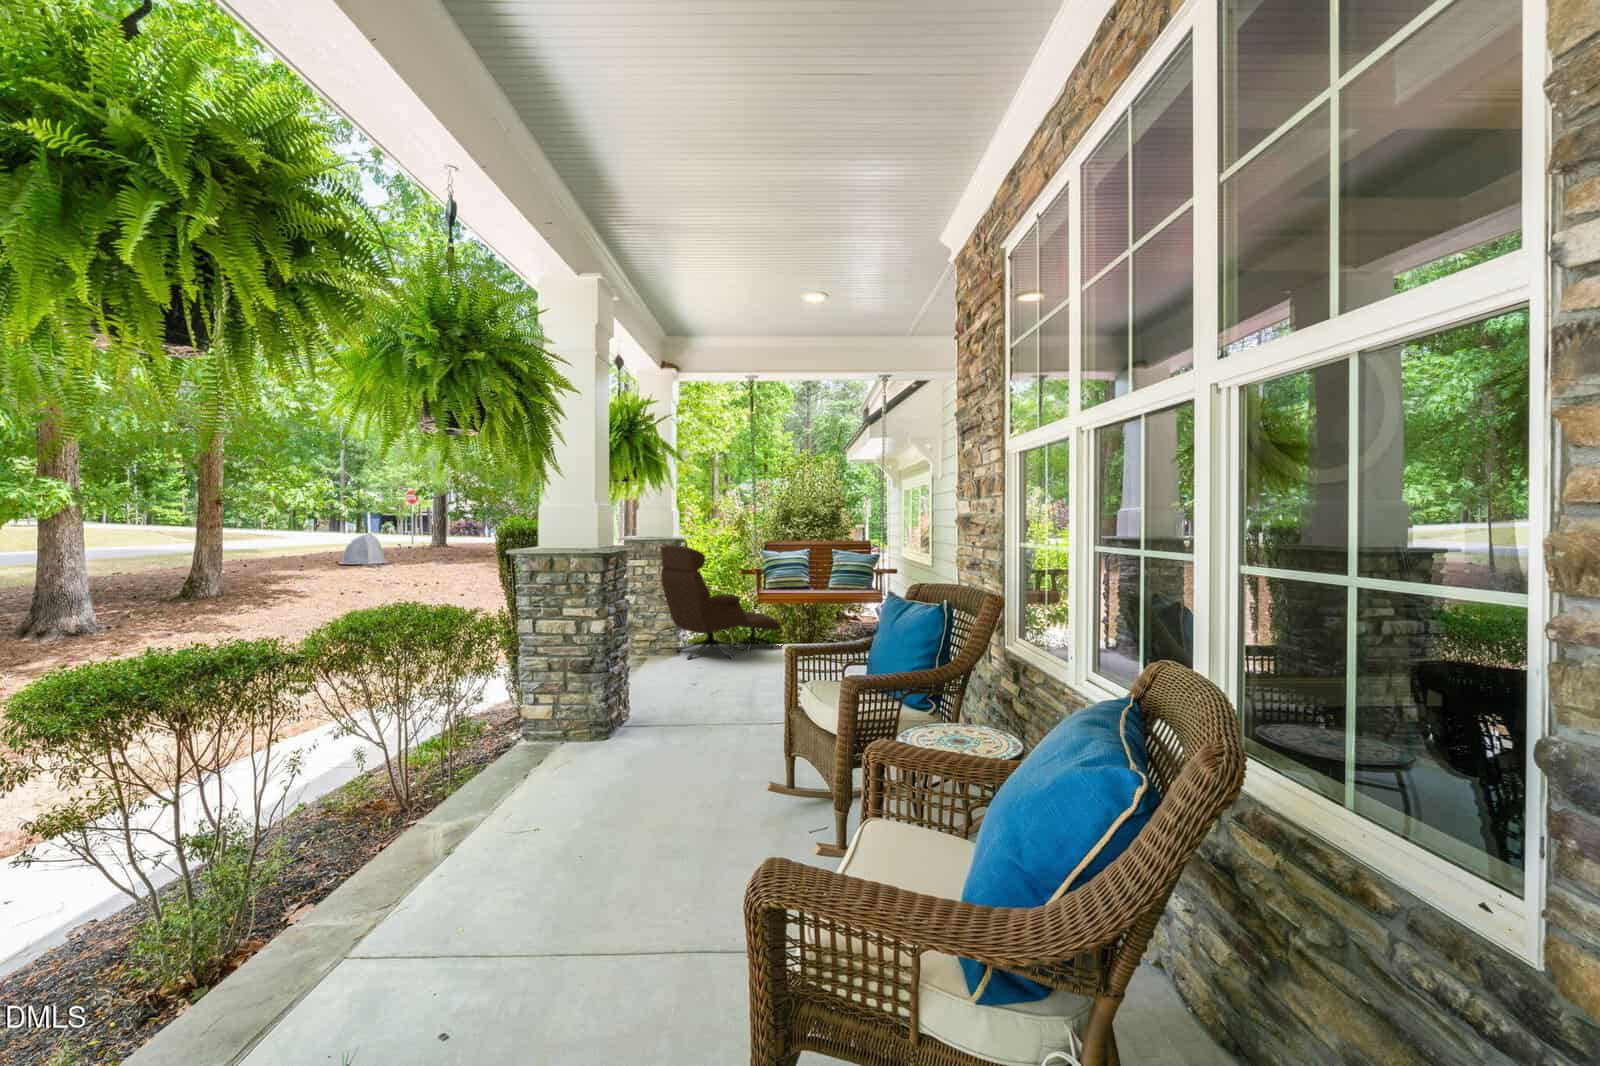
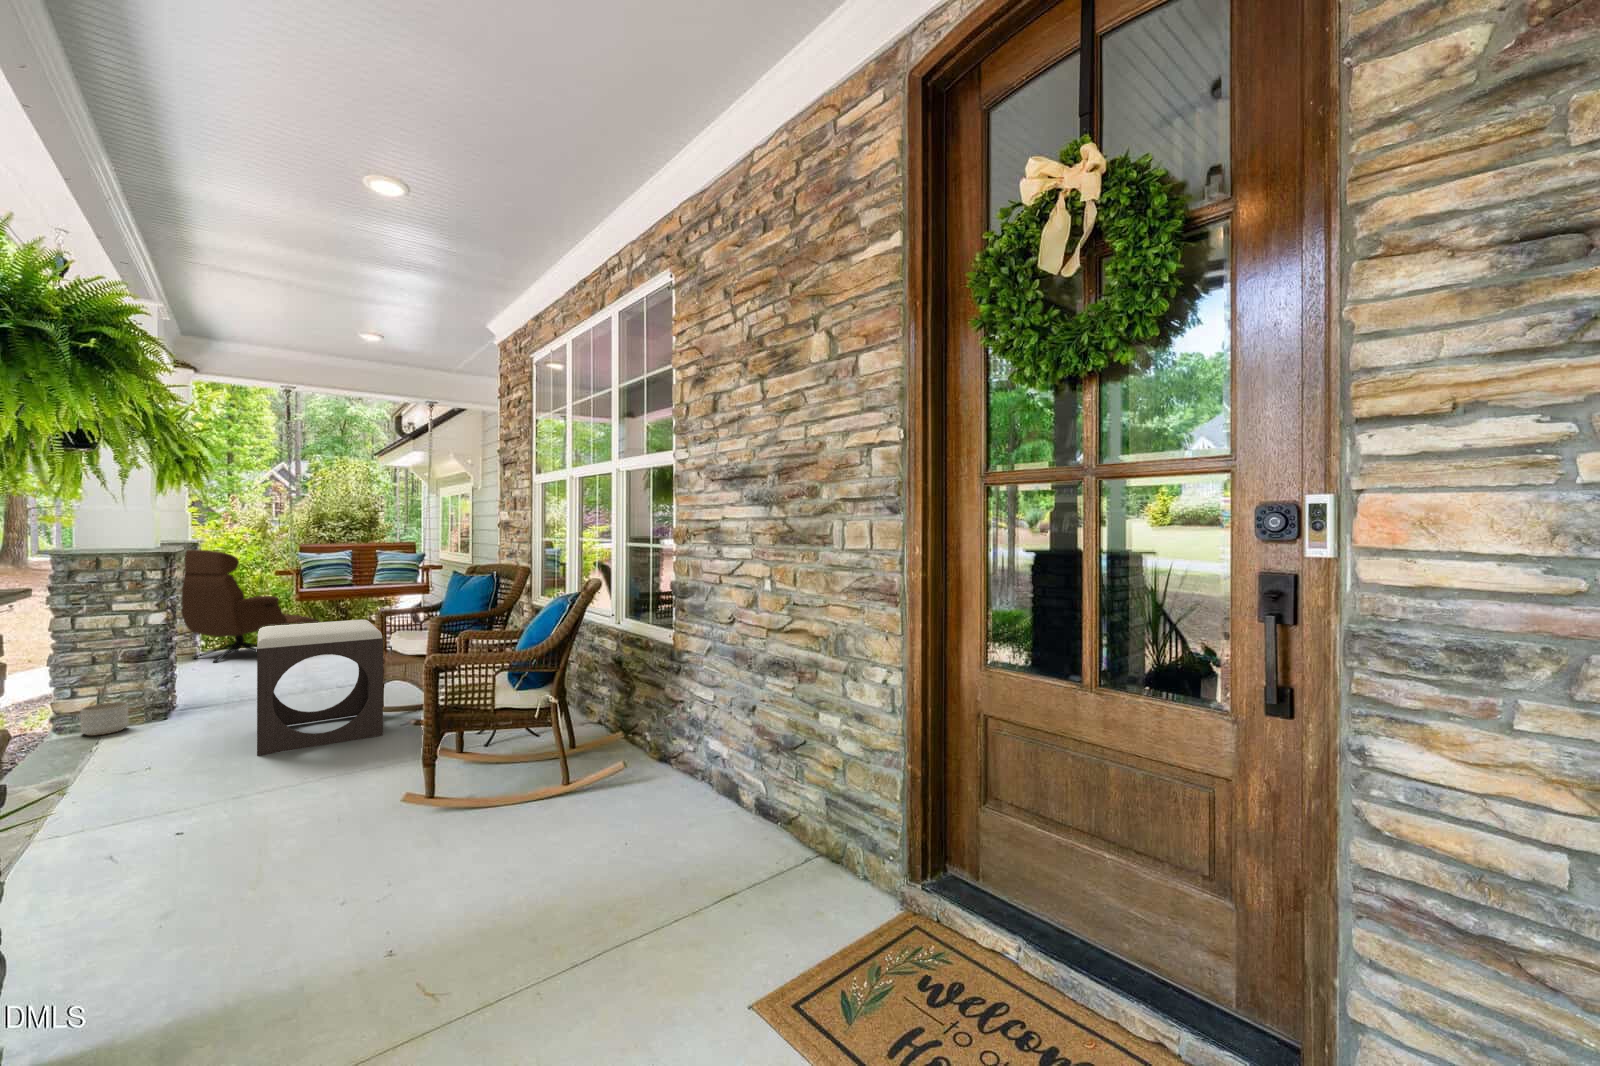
footstool: none [635,654,786,847] -> present [257,619,383,756]
planter: none [533,715,572,753] -> present [81,702,128,736]

